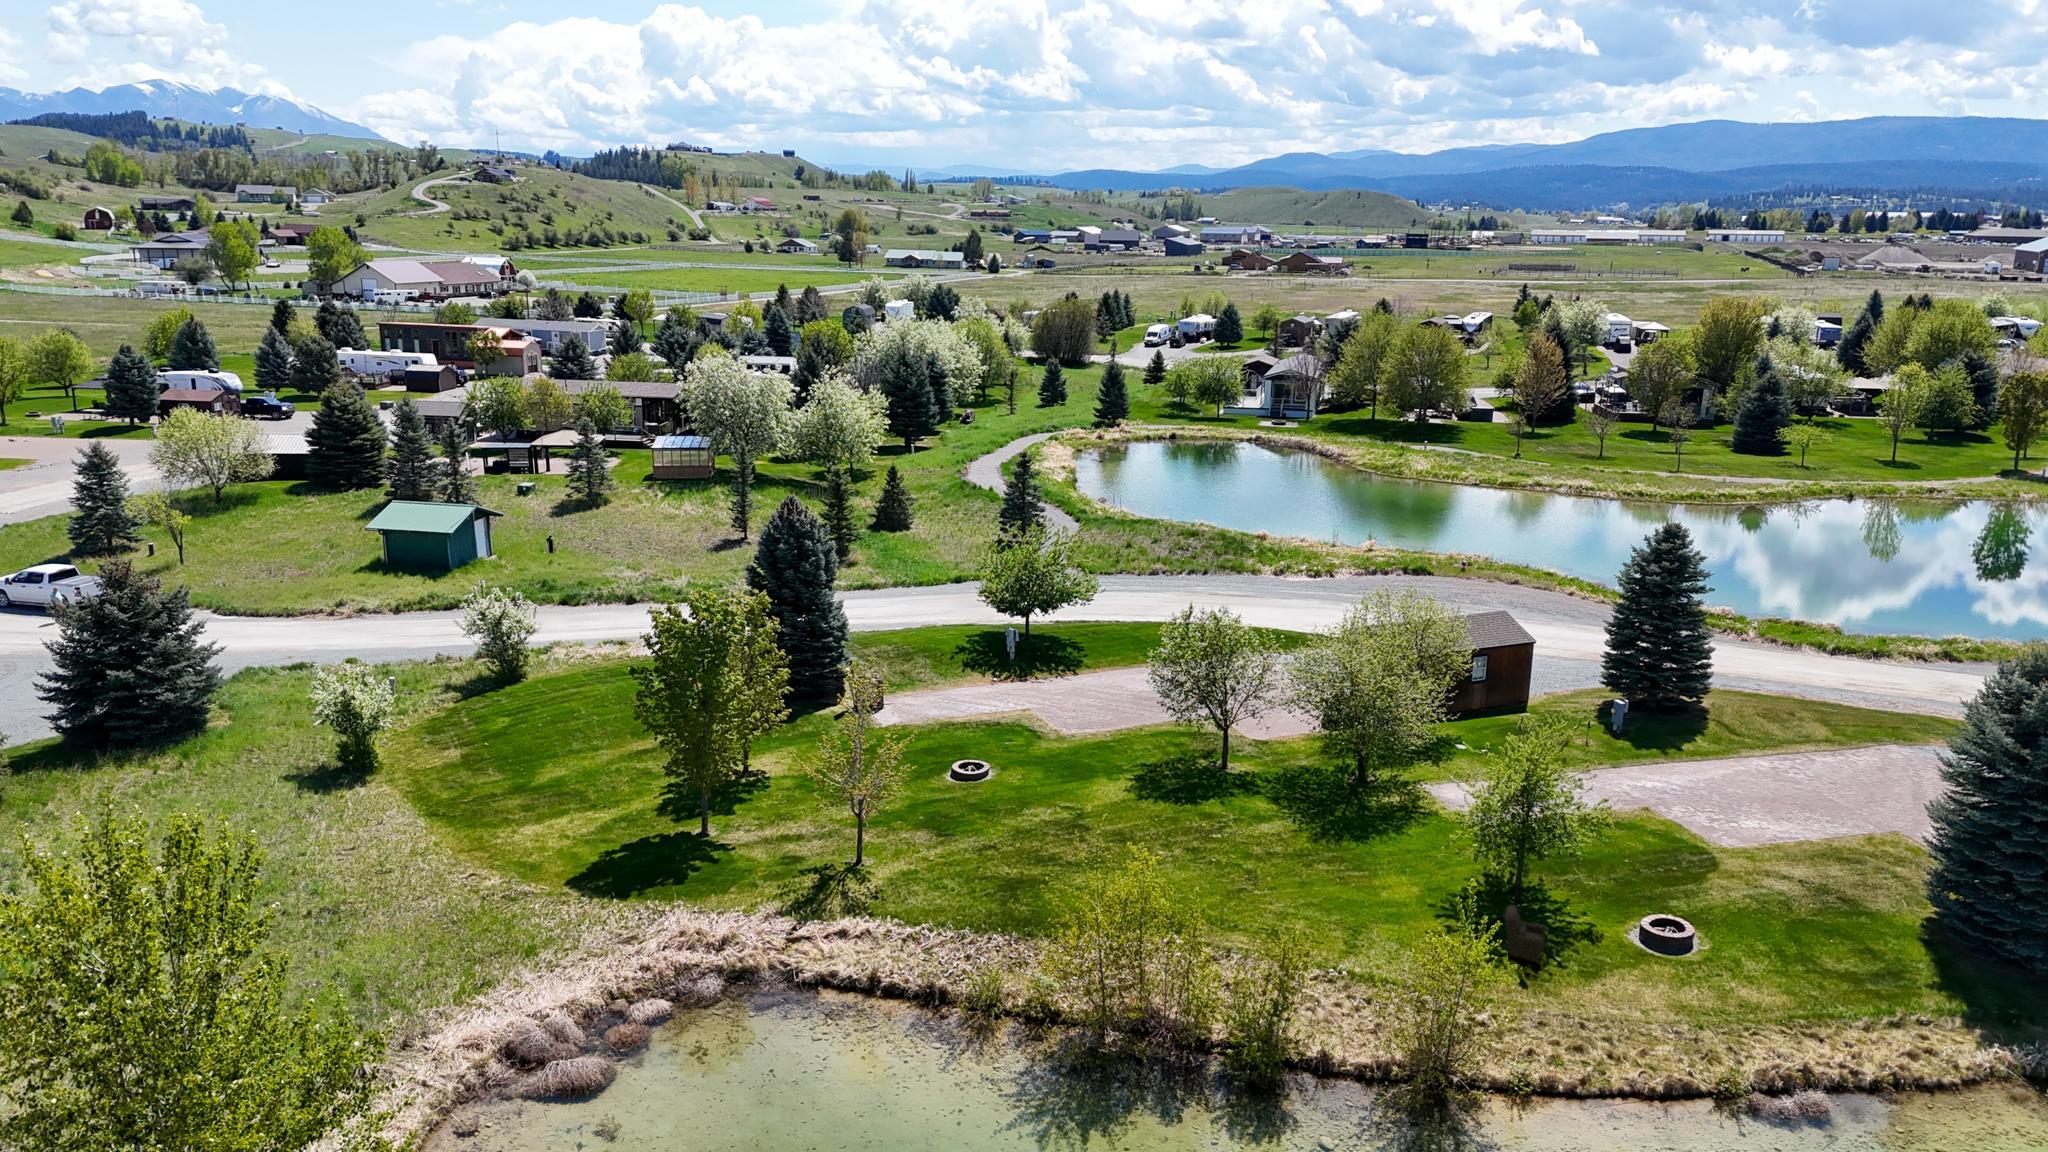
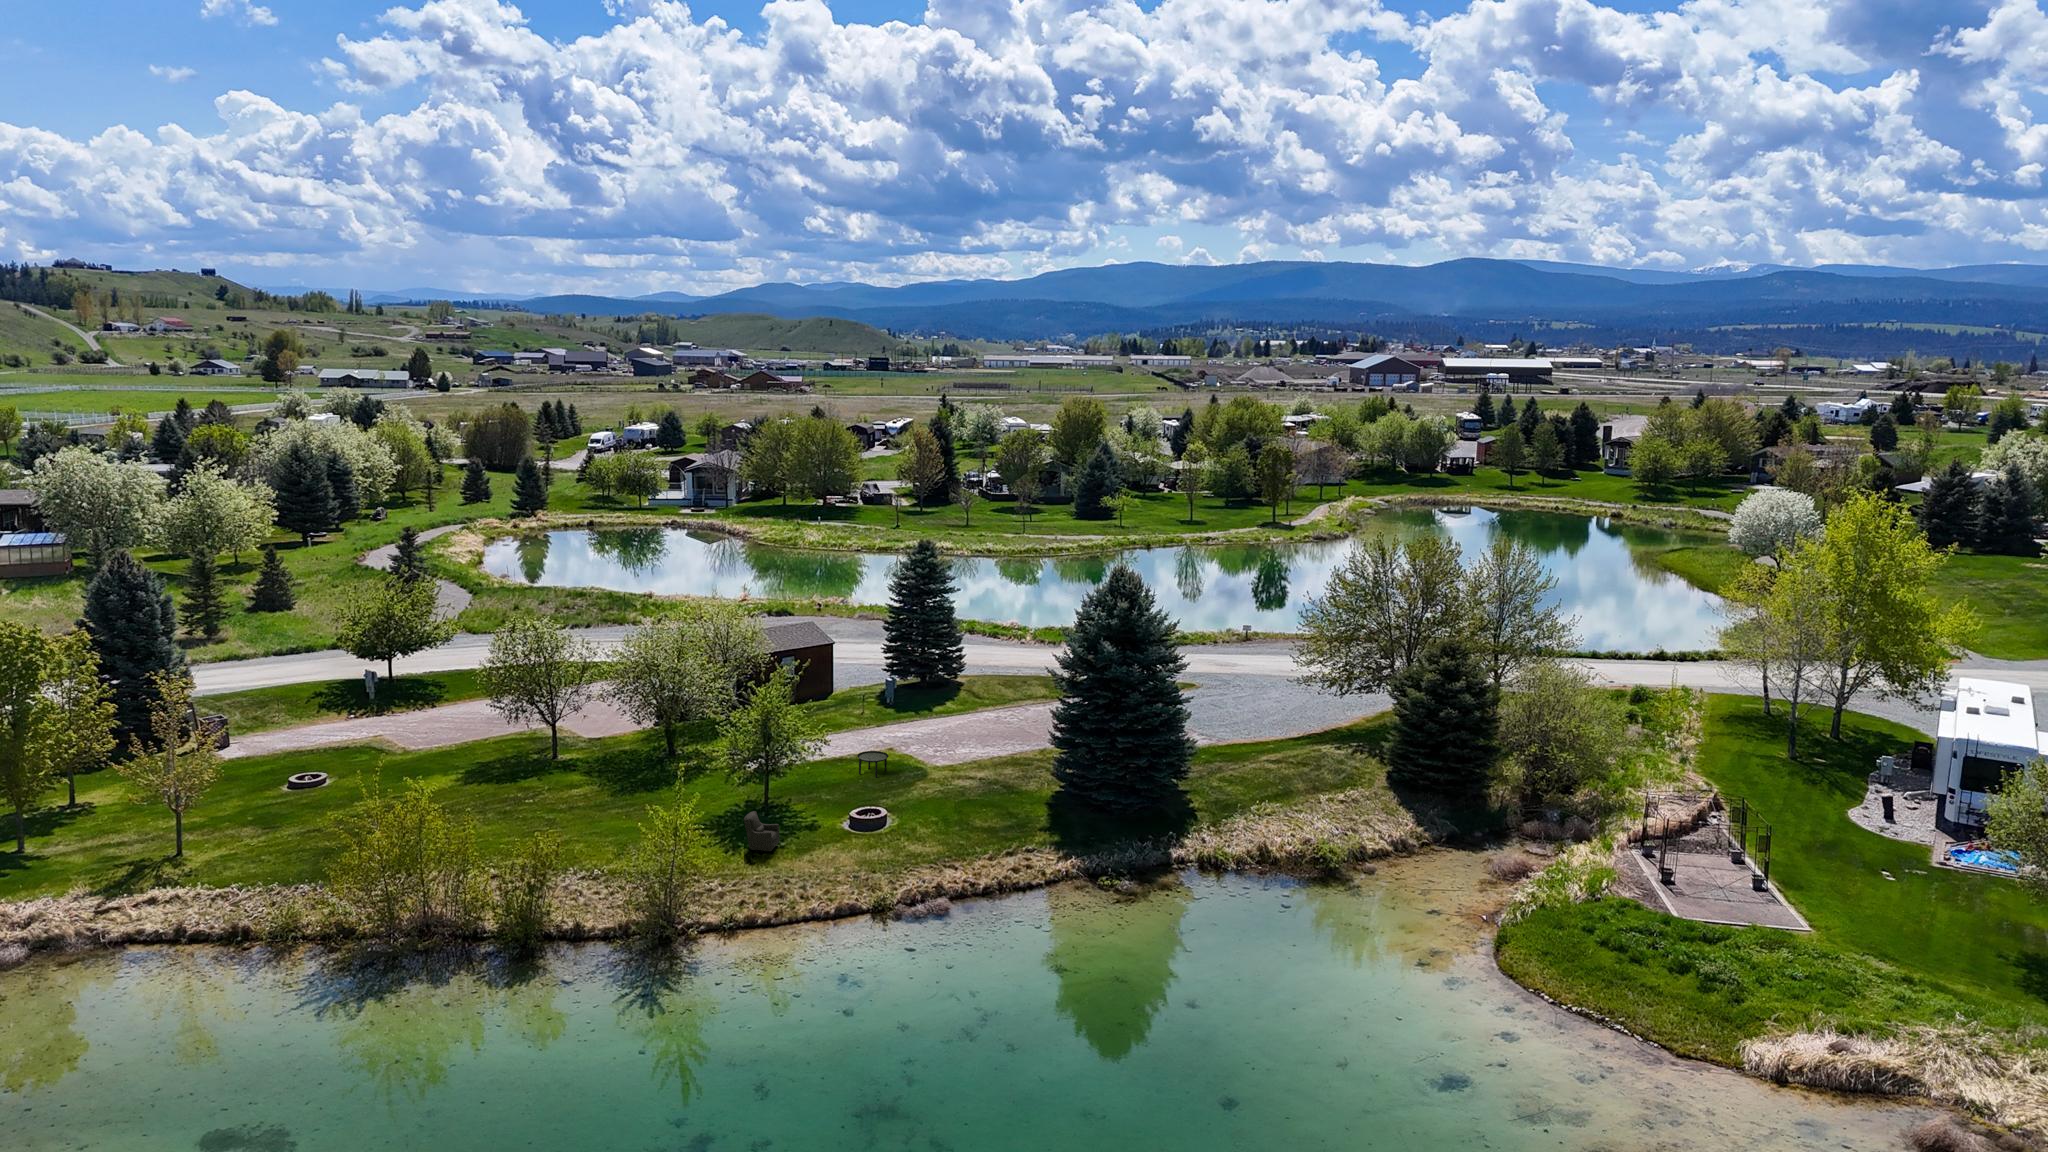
round table: none [1607,814,1650,852] -> present [857,751,889,778]

